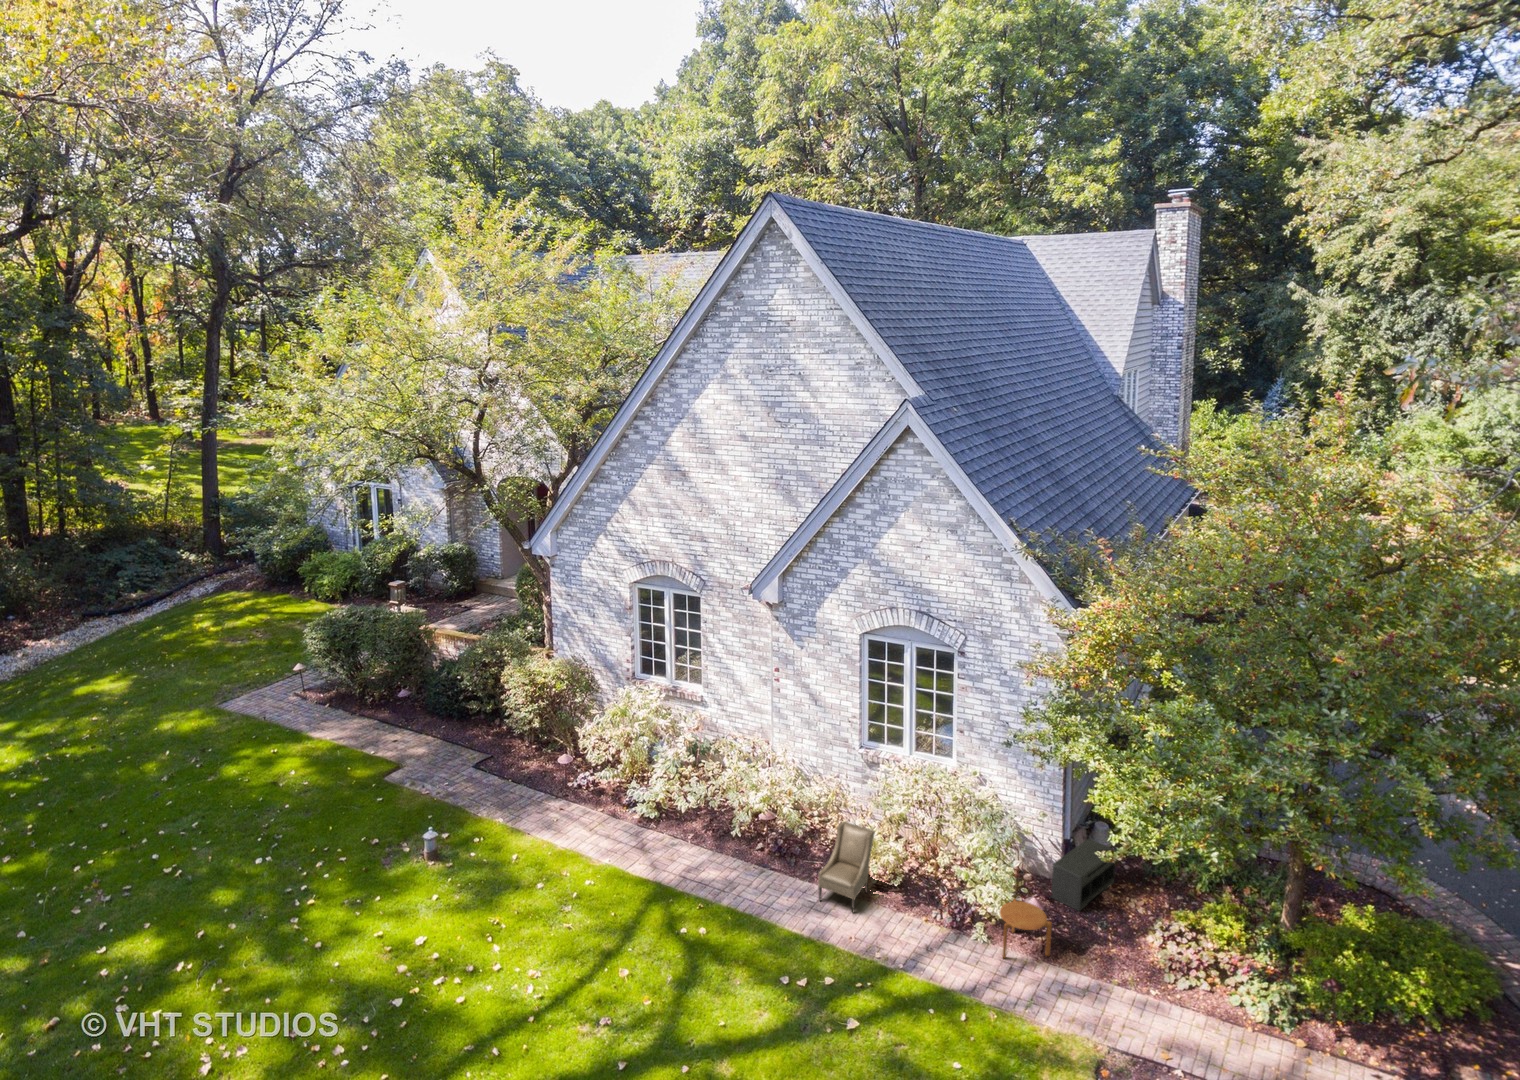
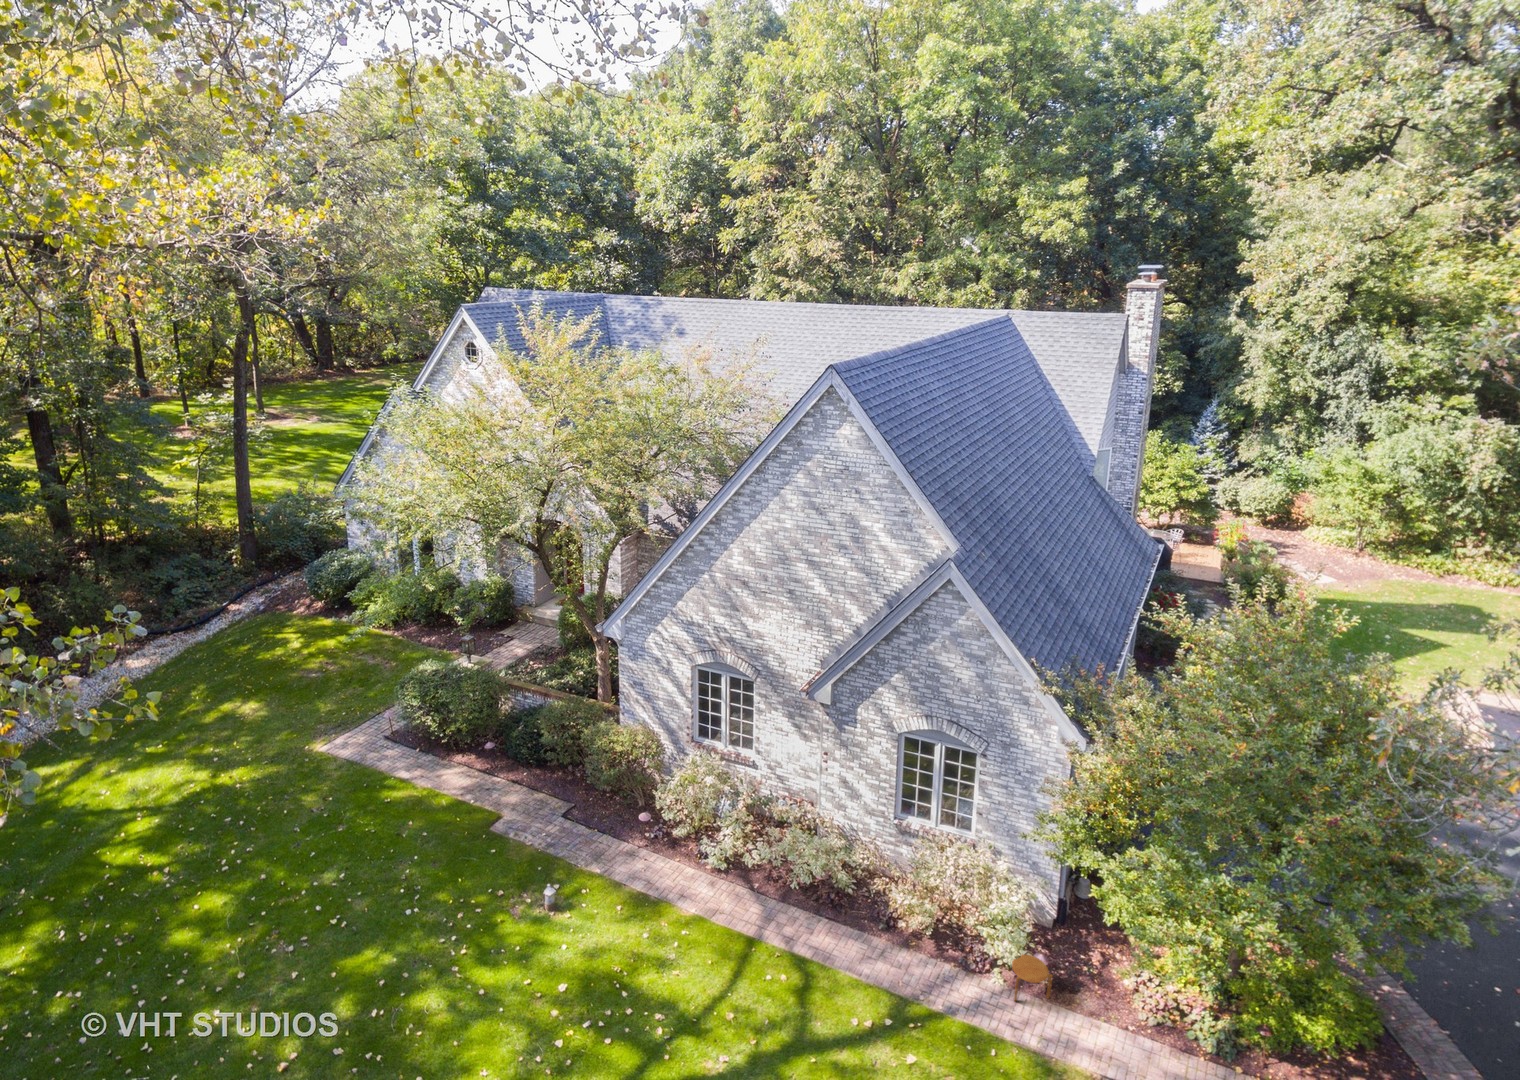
armchair: present [818,822,875,912] -> none [867,884,910,960]
bench: present [1051,838,1115,911] -> none [1047,891,1098,955]

